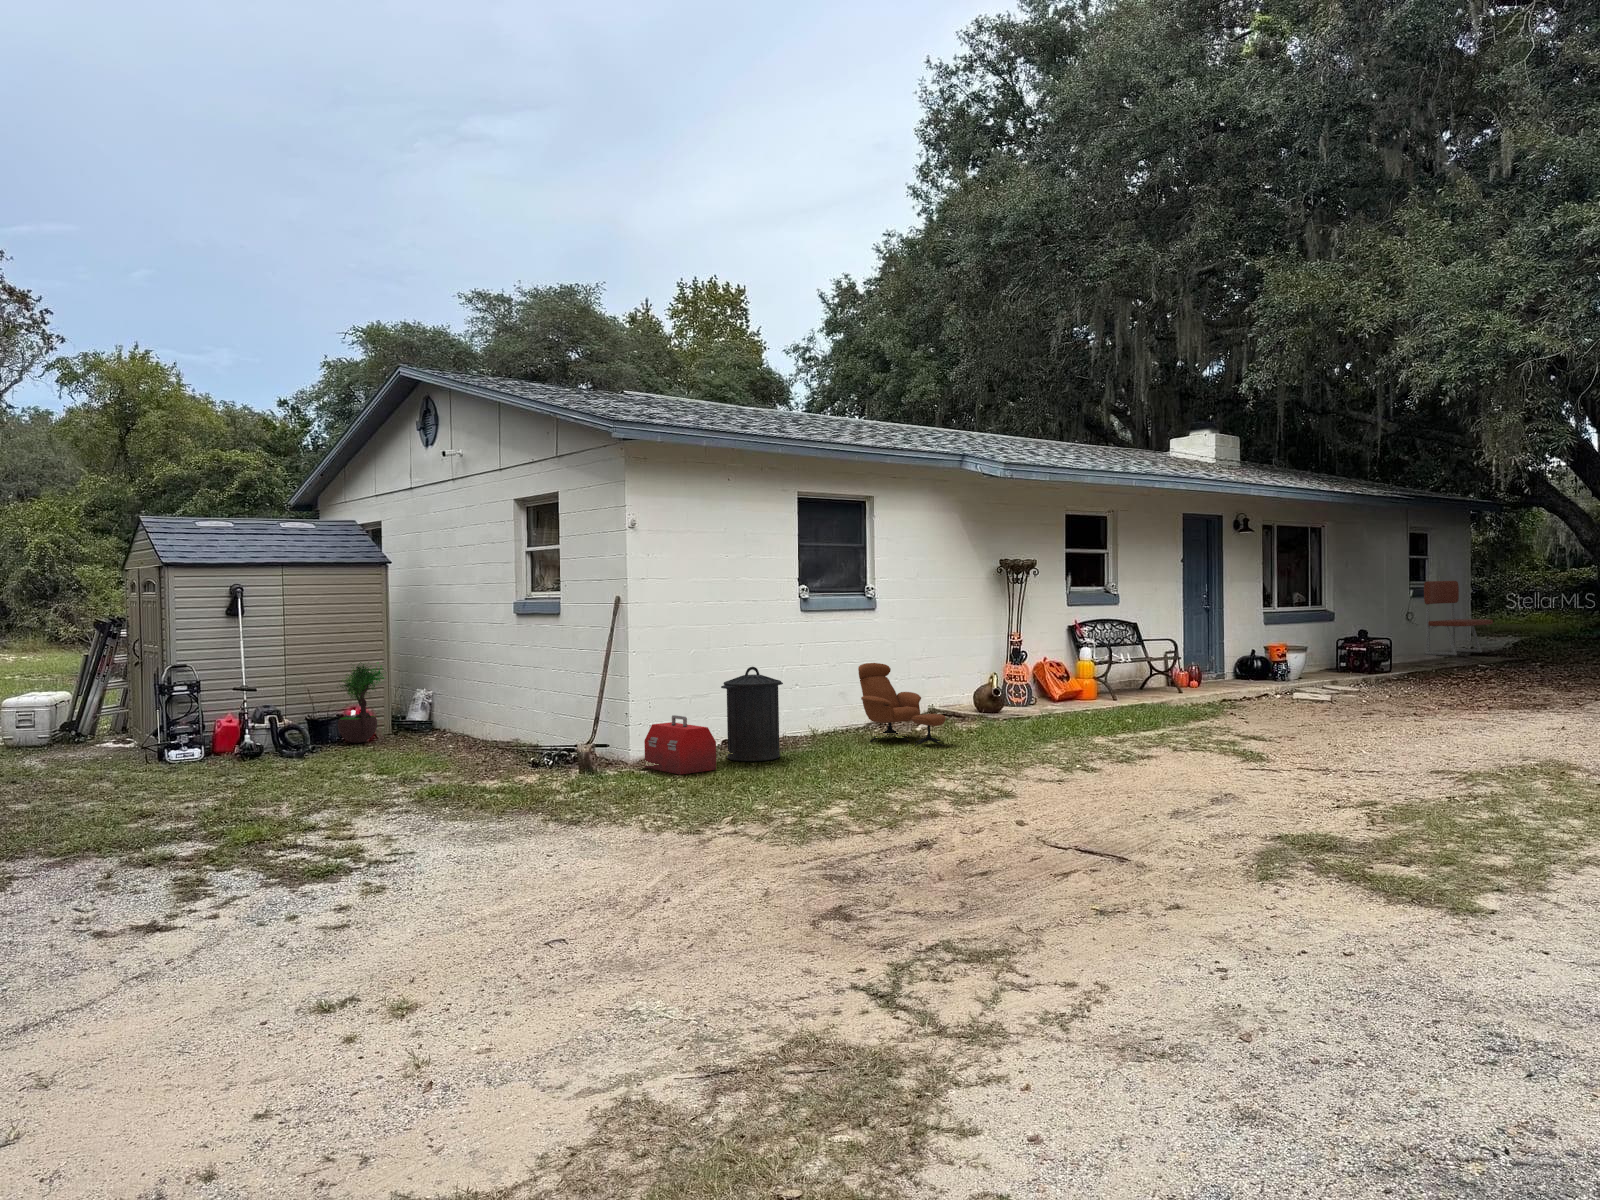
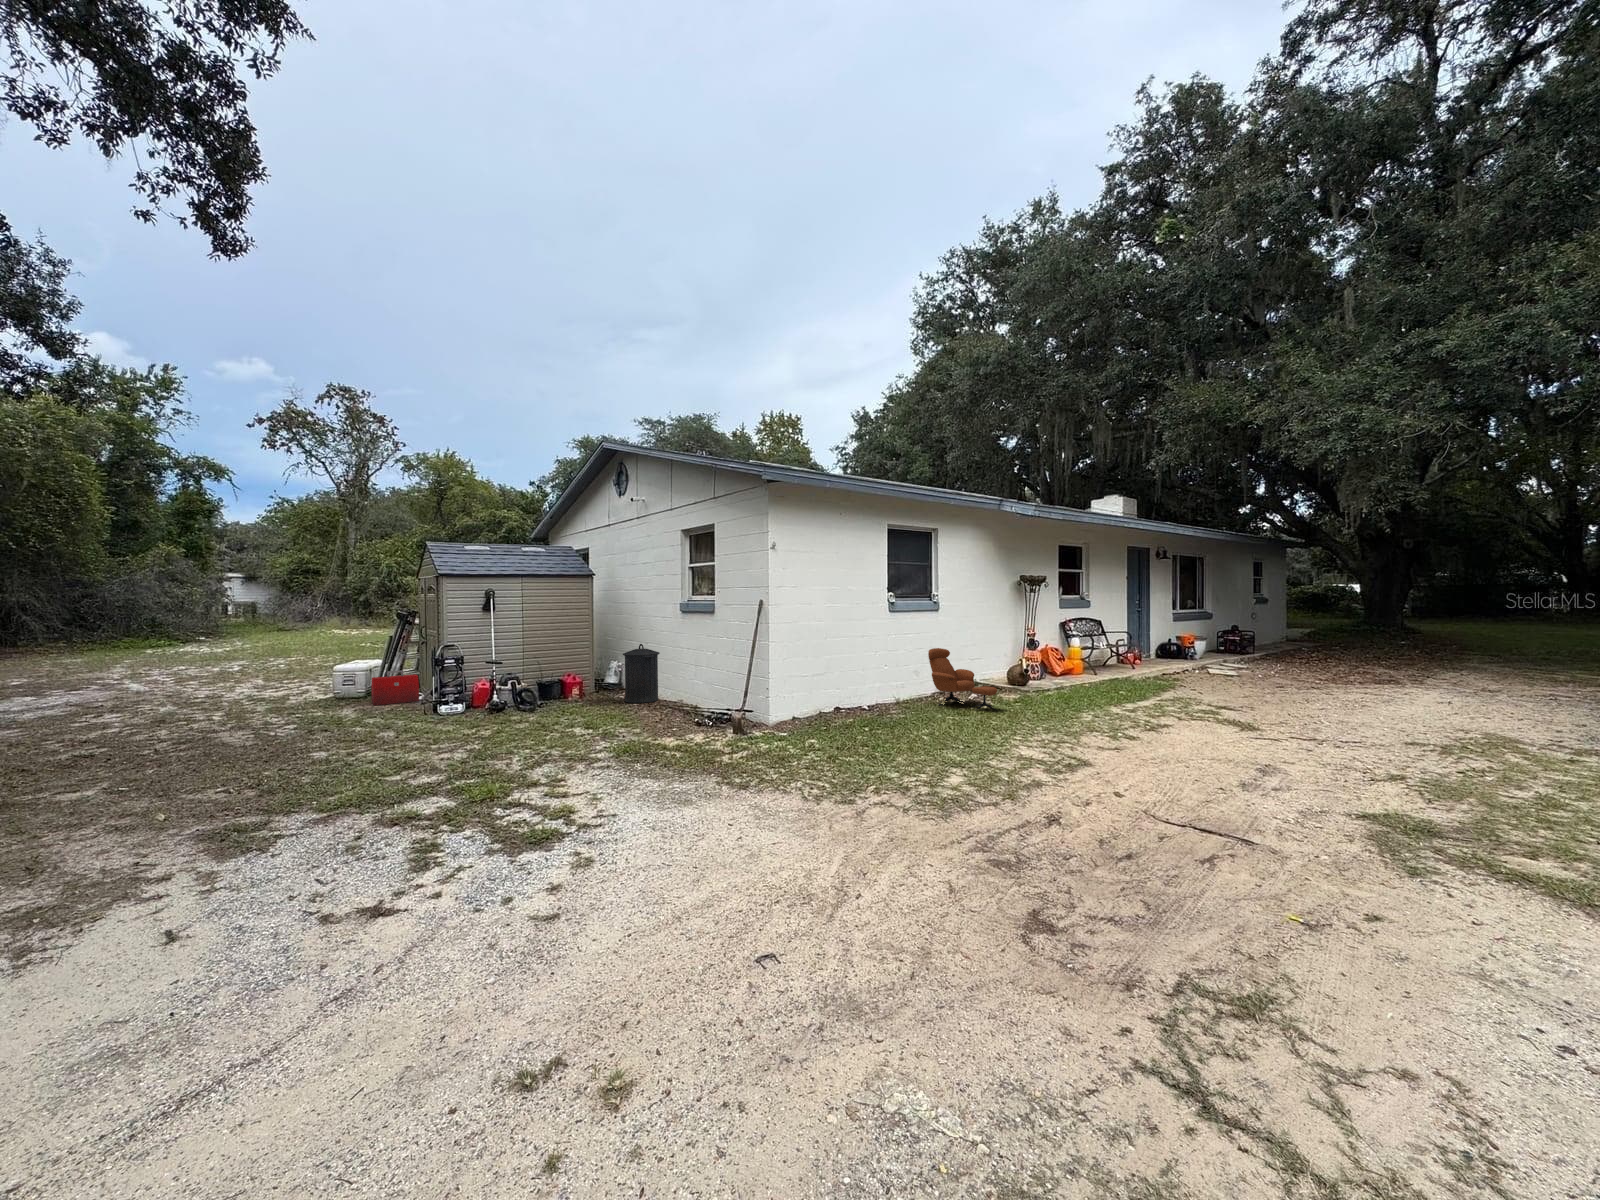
bench: present [1424,581,1493,655] -> none [1267,594,1312,643]
potted tree: present [337,662,384,743] -> none [559,640,594,700]
trash can: present [721,667,783,761] -> present [623,644,660,703]
toolbox: present [644,715,716,775] -> present [371,670,419,705]

